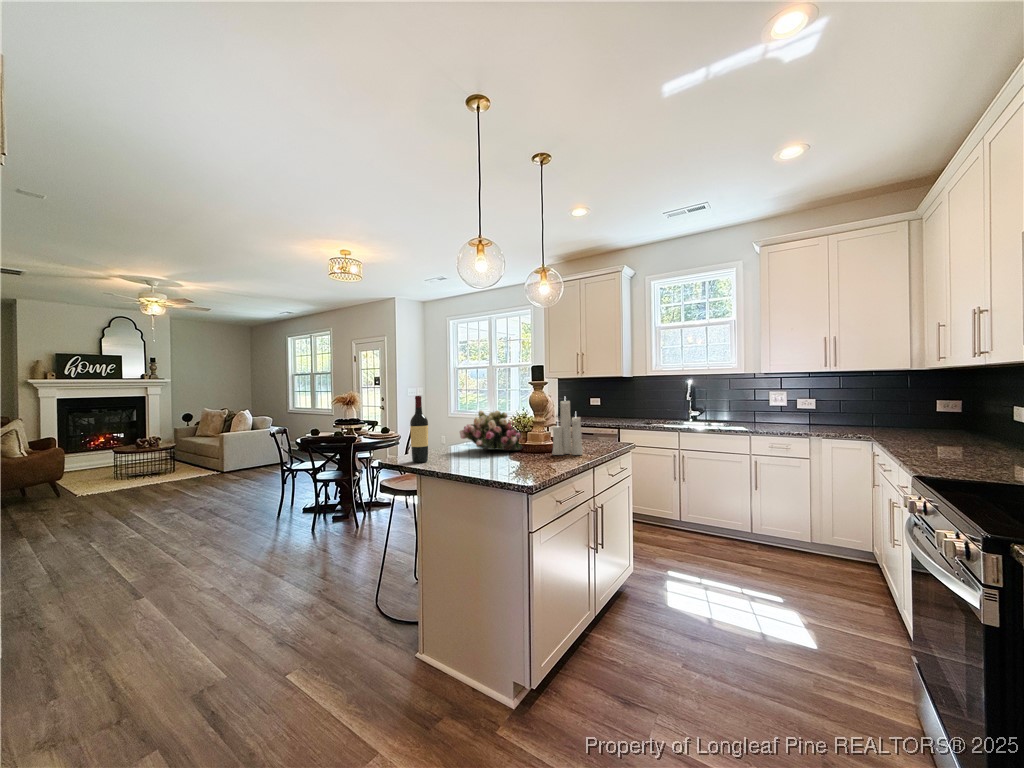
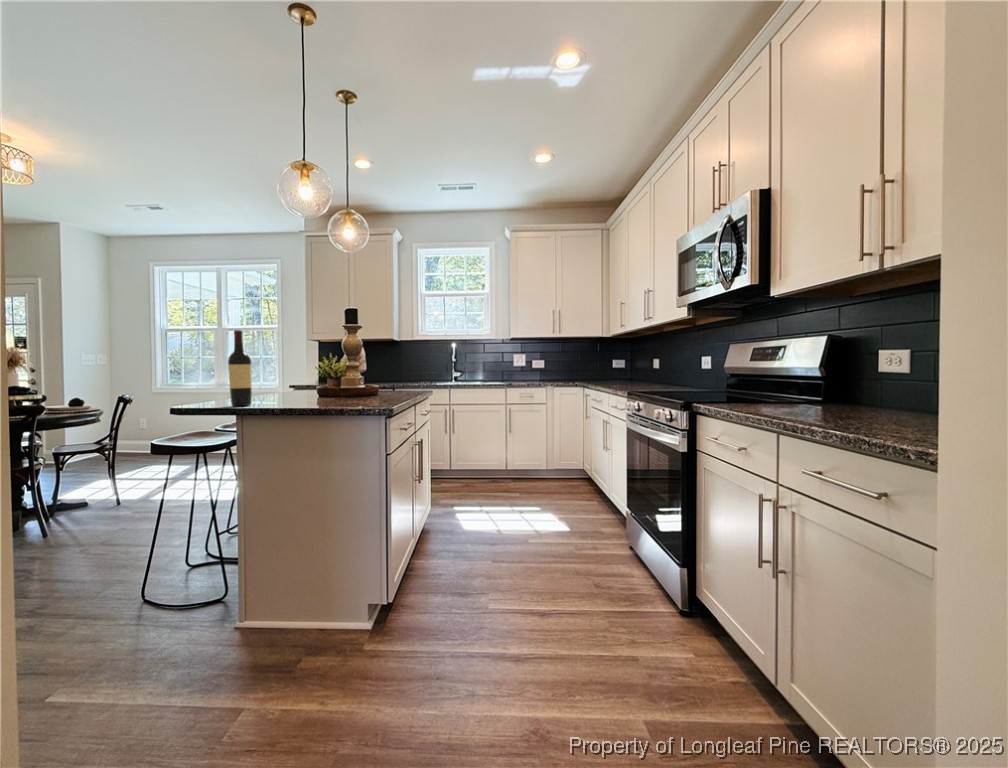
candle: present [552,400,583,455] -> none [377,336,406,397]
flower arrangement: present [460,410,522,450] -> none [269,355,341,397]

